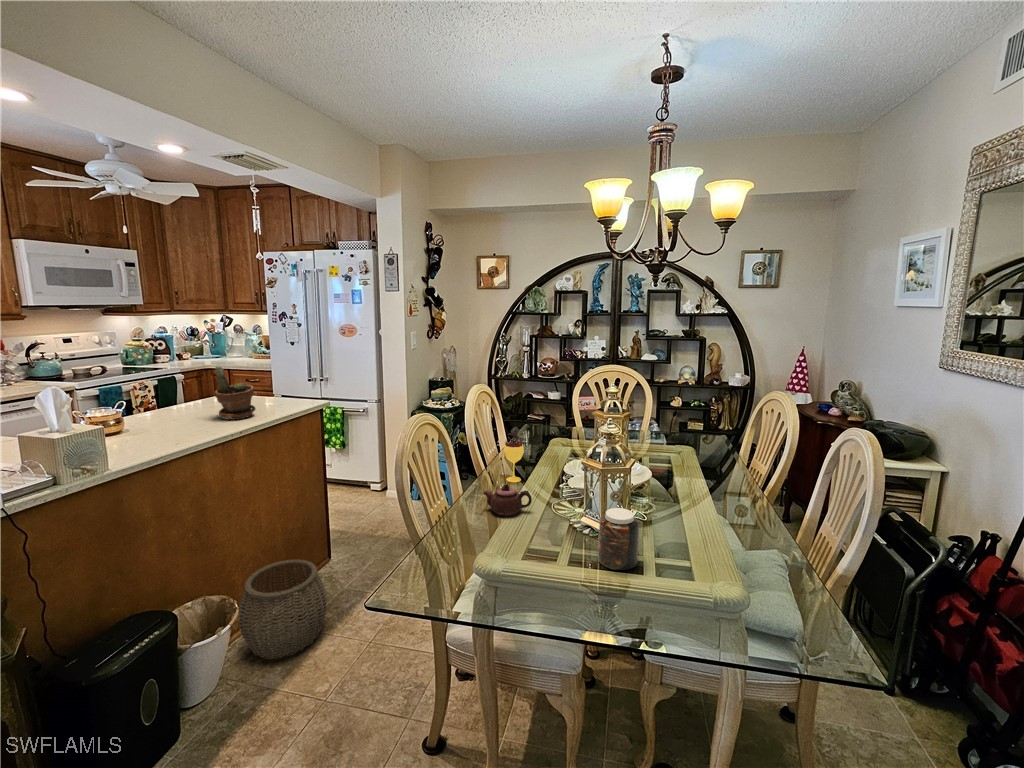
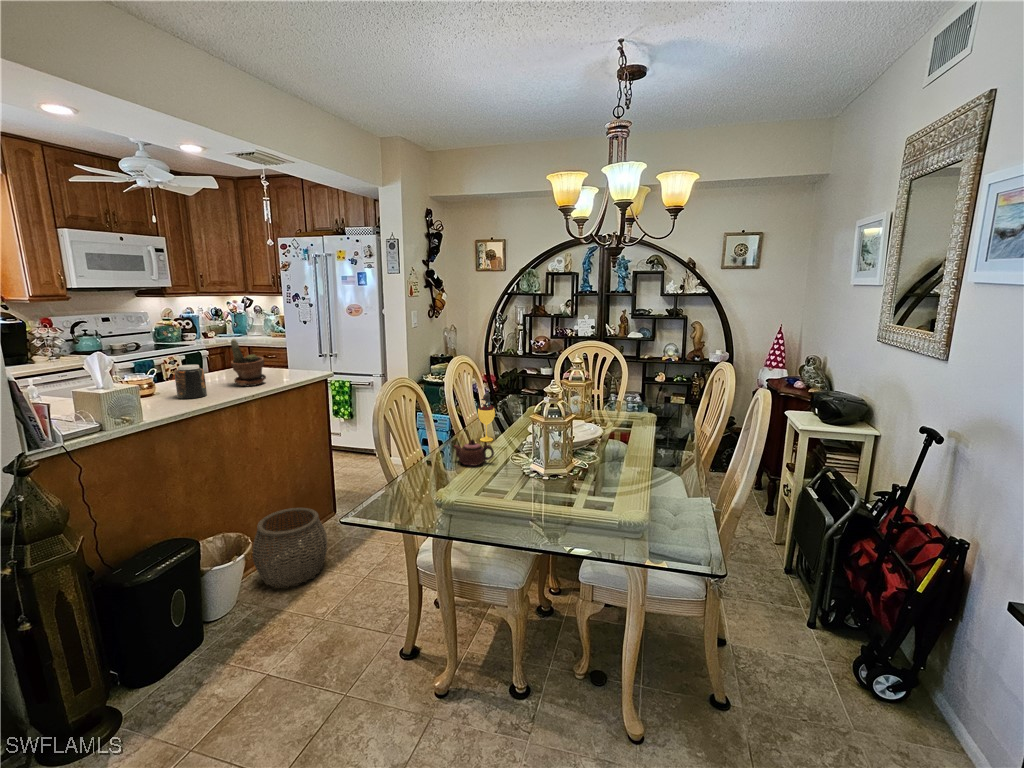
jar: present [598,508,639,570] -> present [175,365,207,399]

